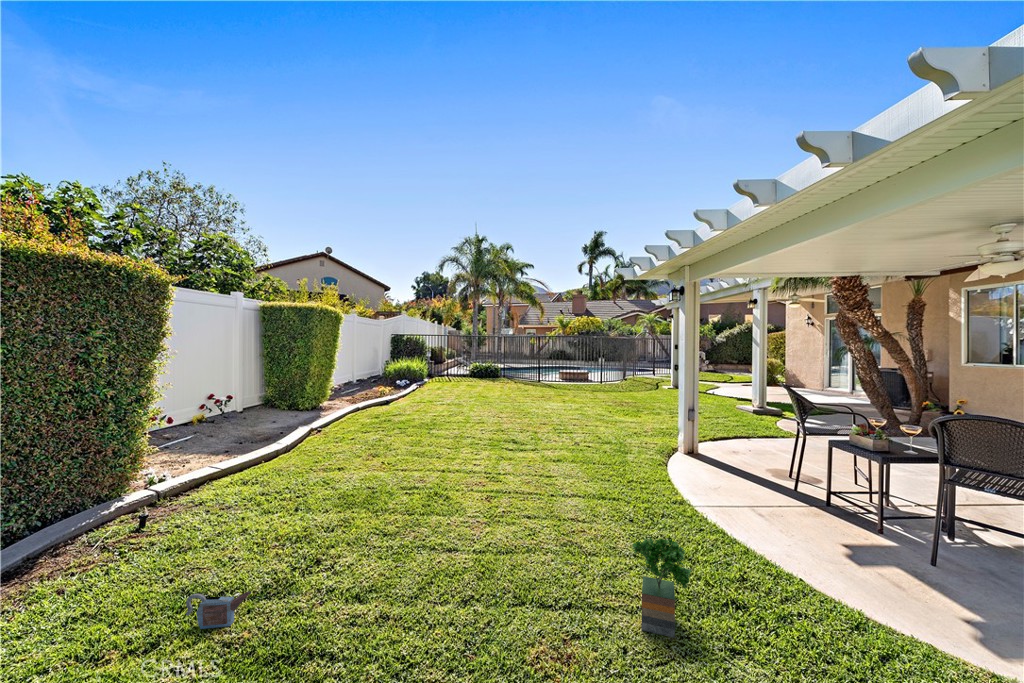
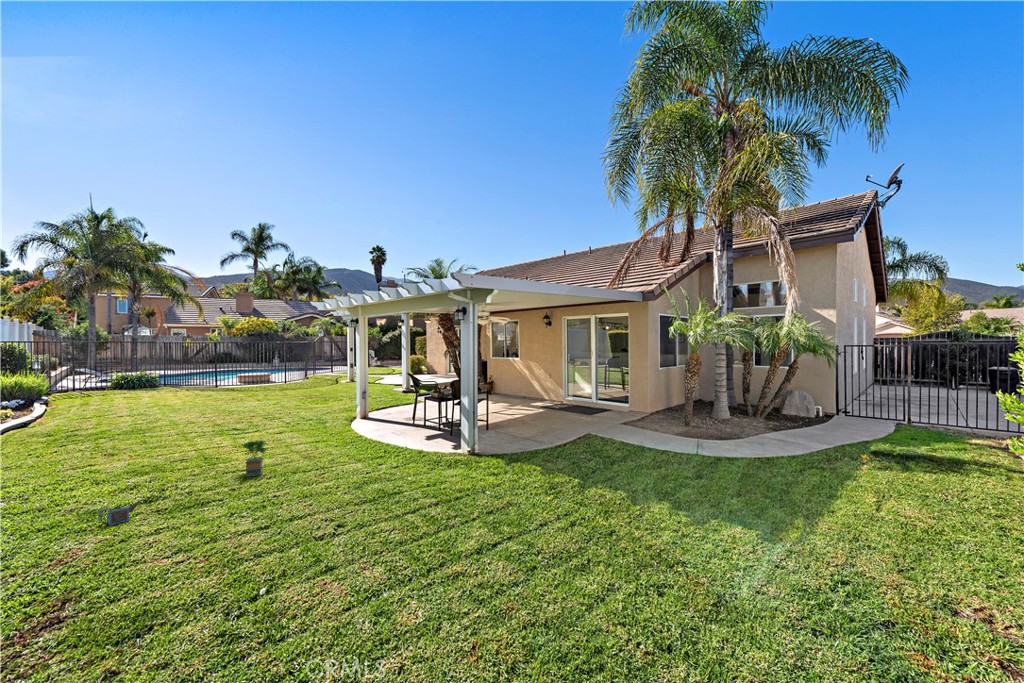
potted tree: present [632,537,691,638] -> present [243,440,267,477]

